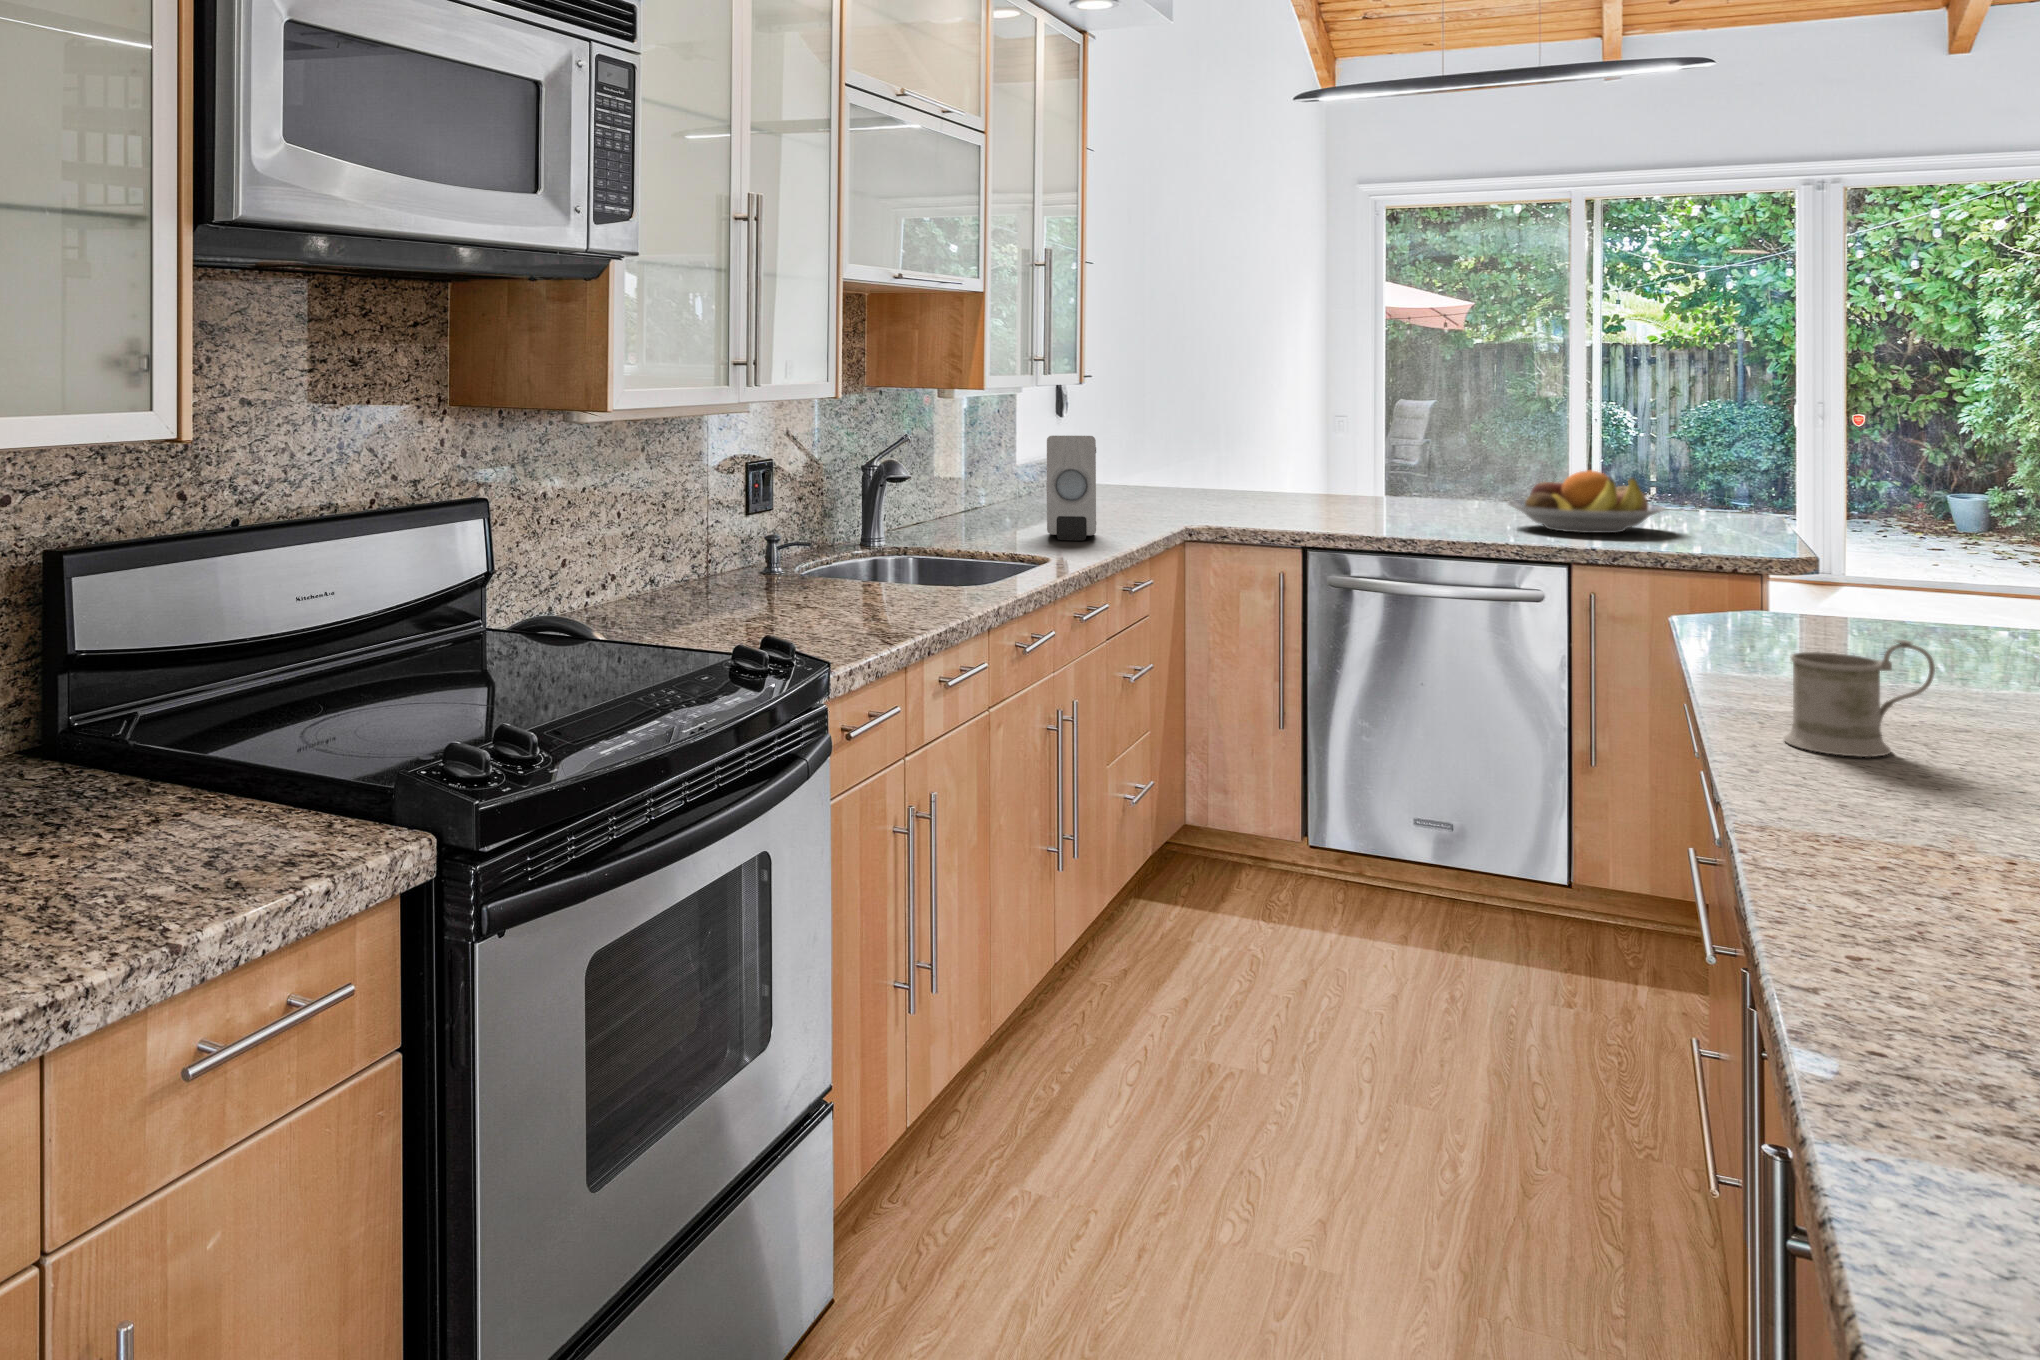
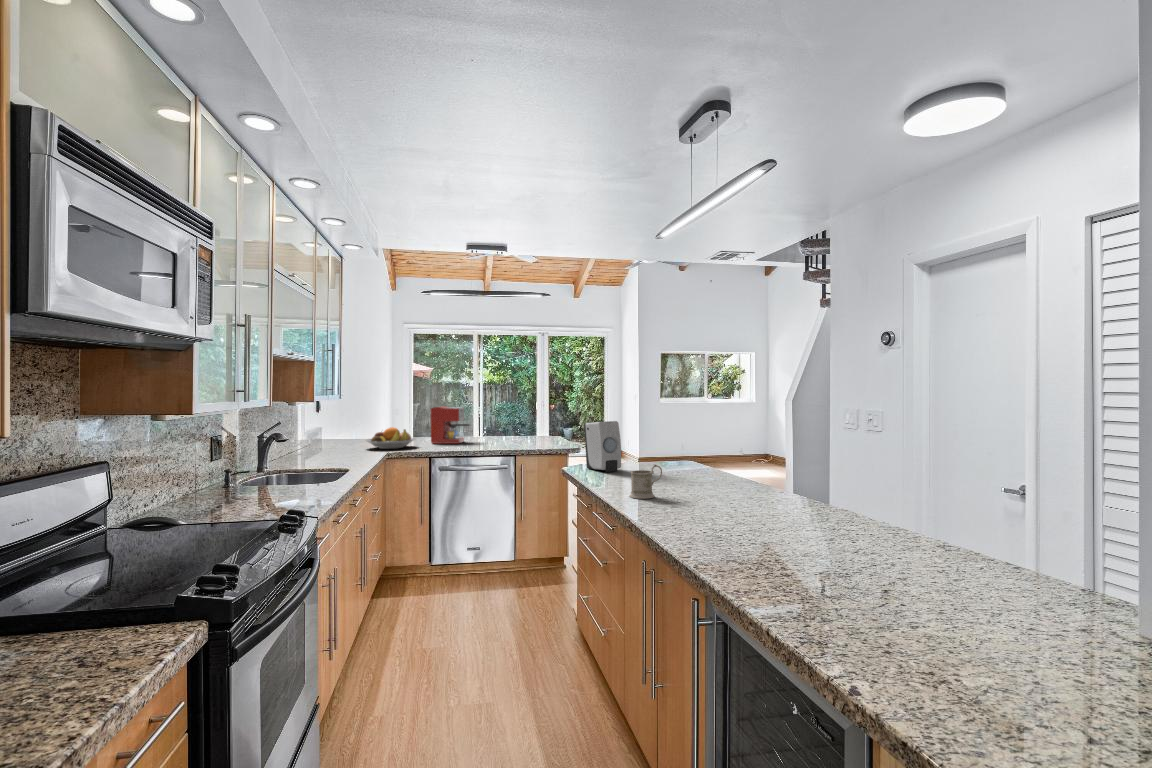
coffee maker: none [1334,411,1450,518] -> present [431,406,469,444]
soap dispenser: present [1047,436,1096,541] -> present [584,421,621,472]
fruit bowl: present [1507,470,1665,533] -> present [366,427,416,449]

